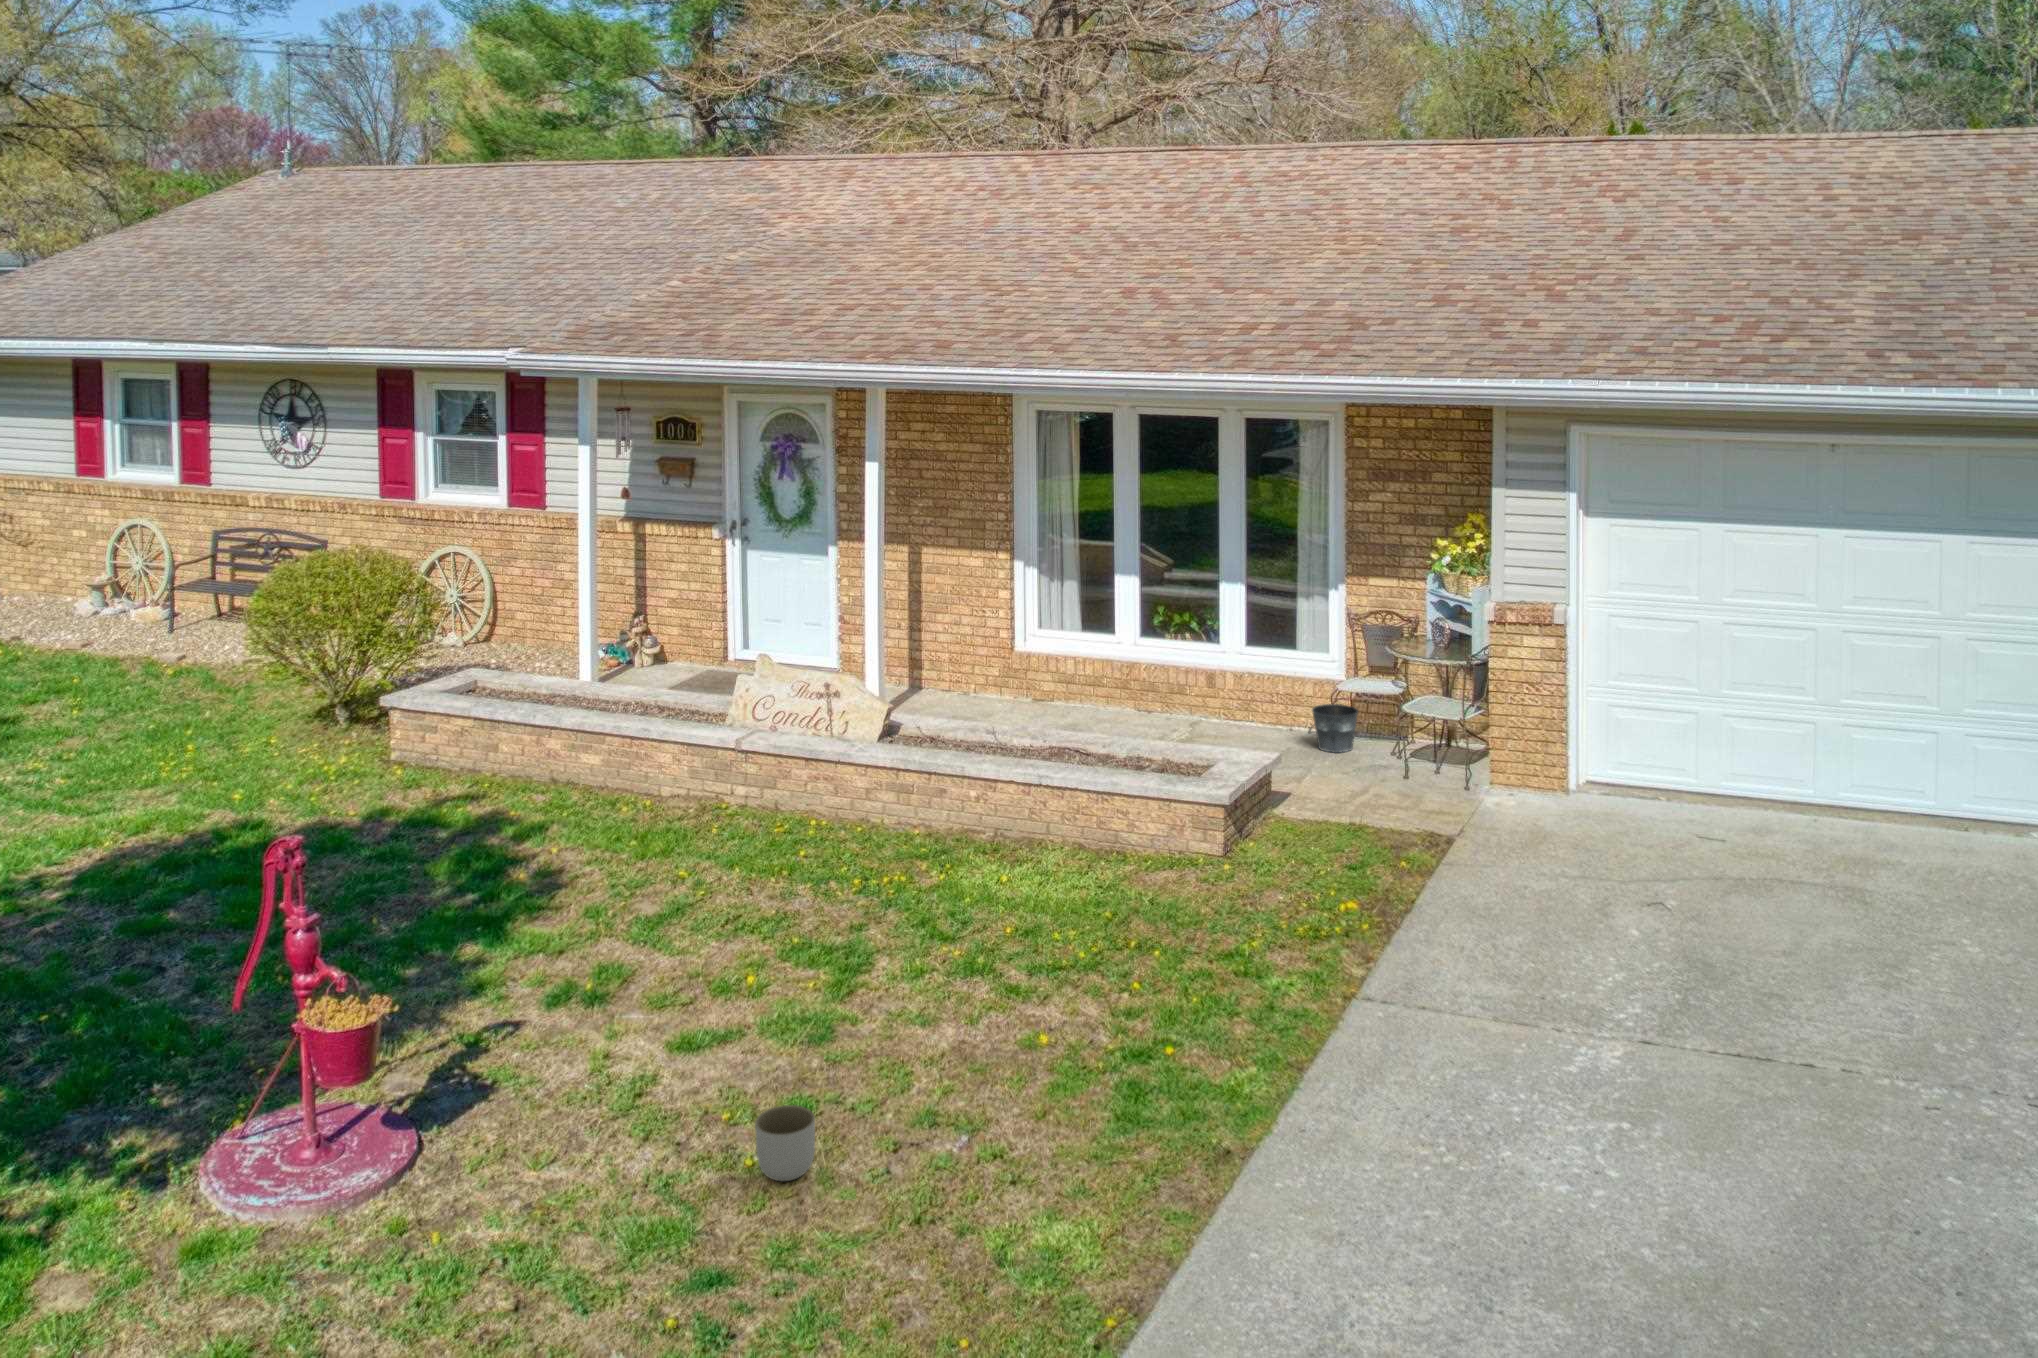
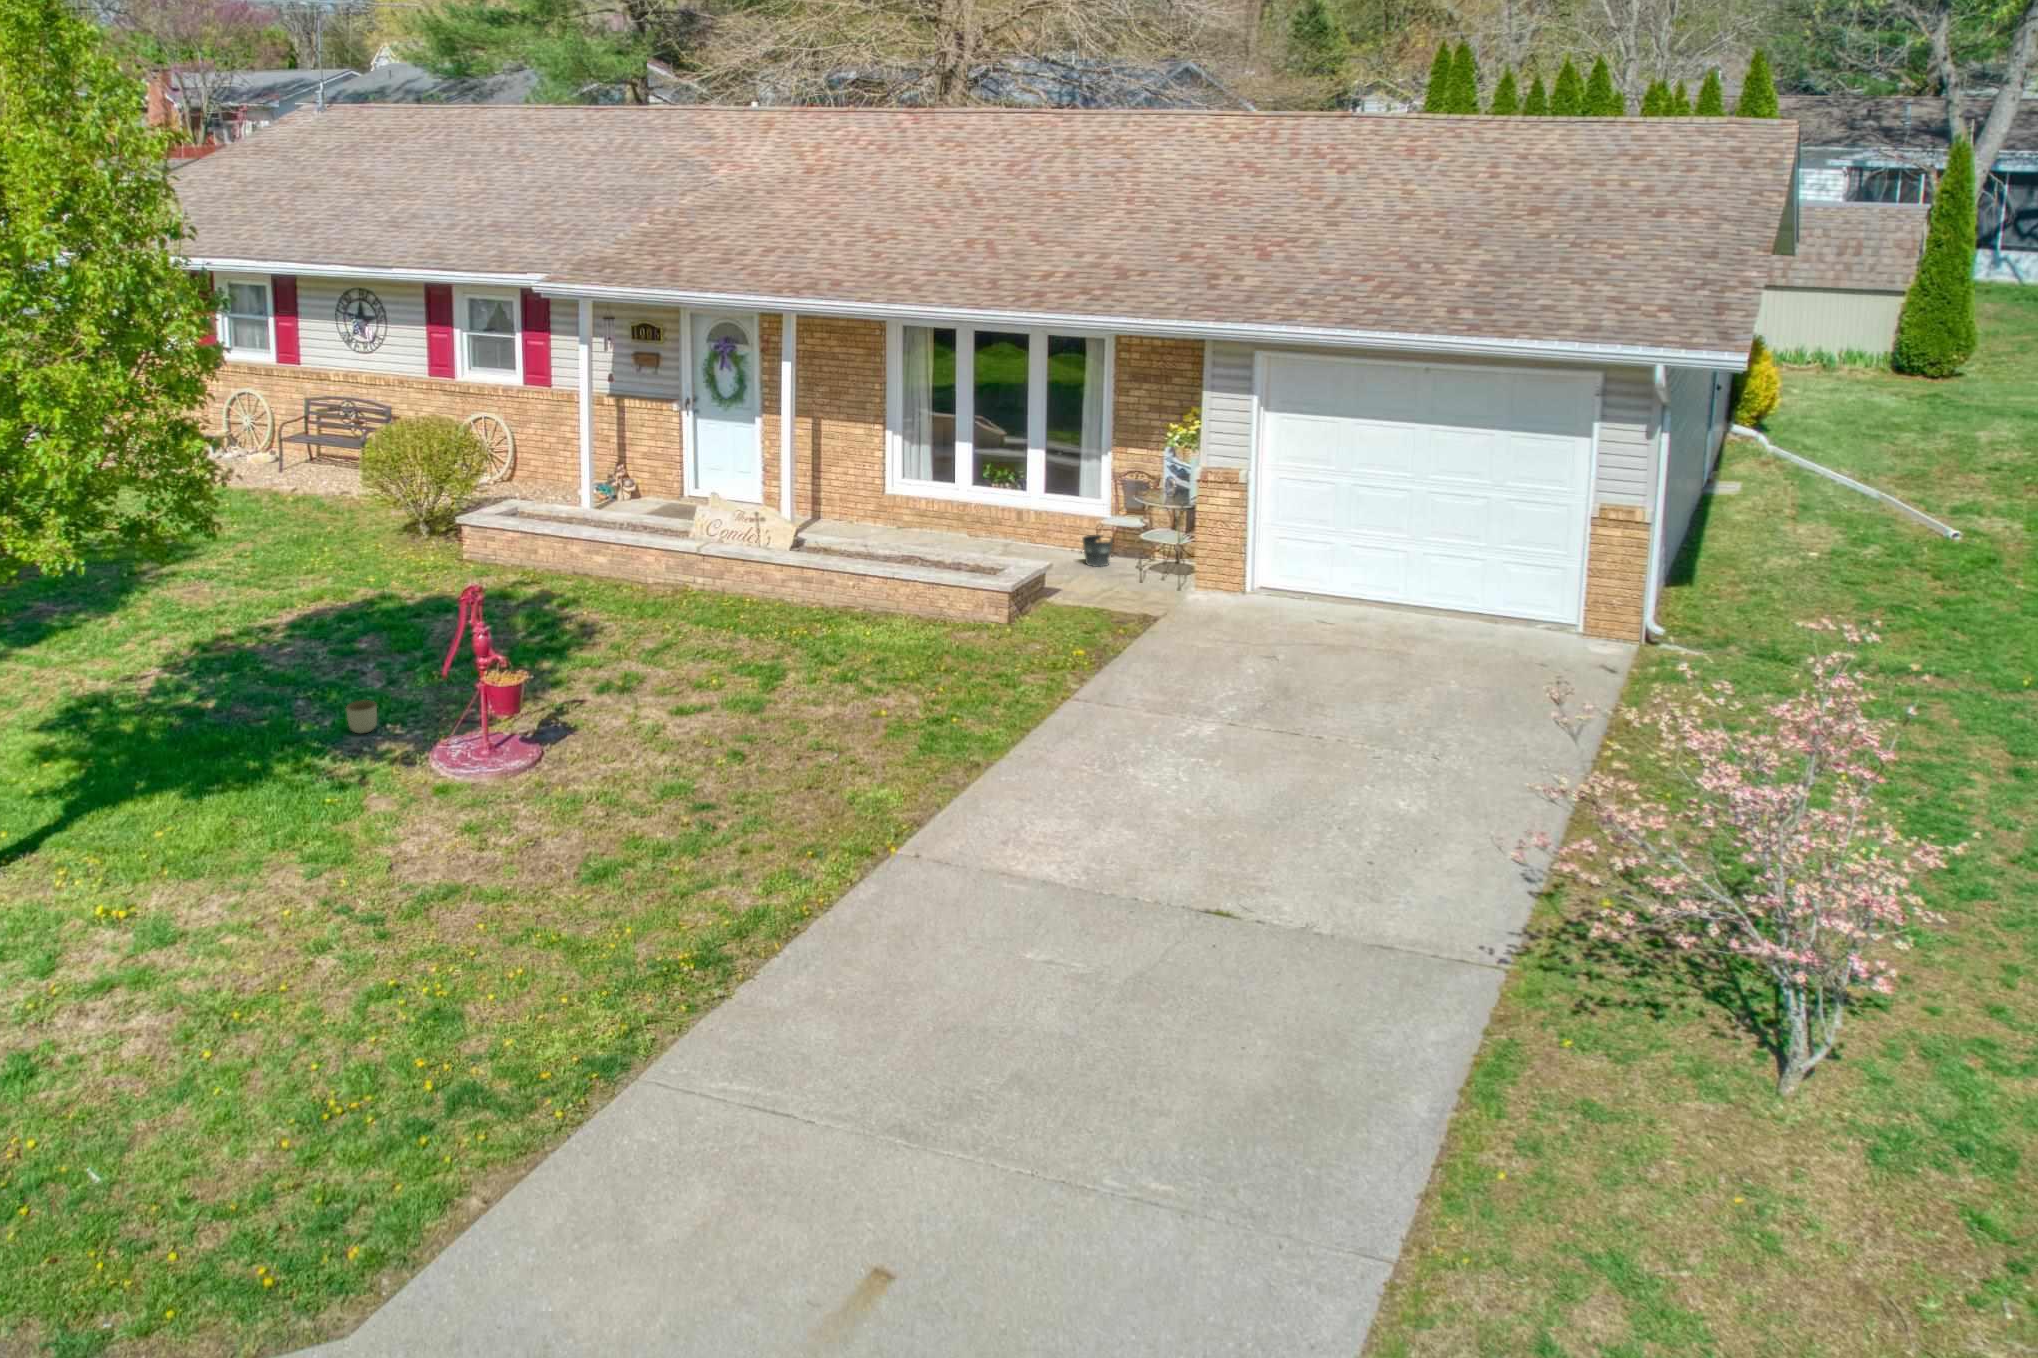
planter: present [755,1105,815,1181] -> present [346,701,377,733]

